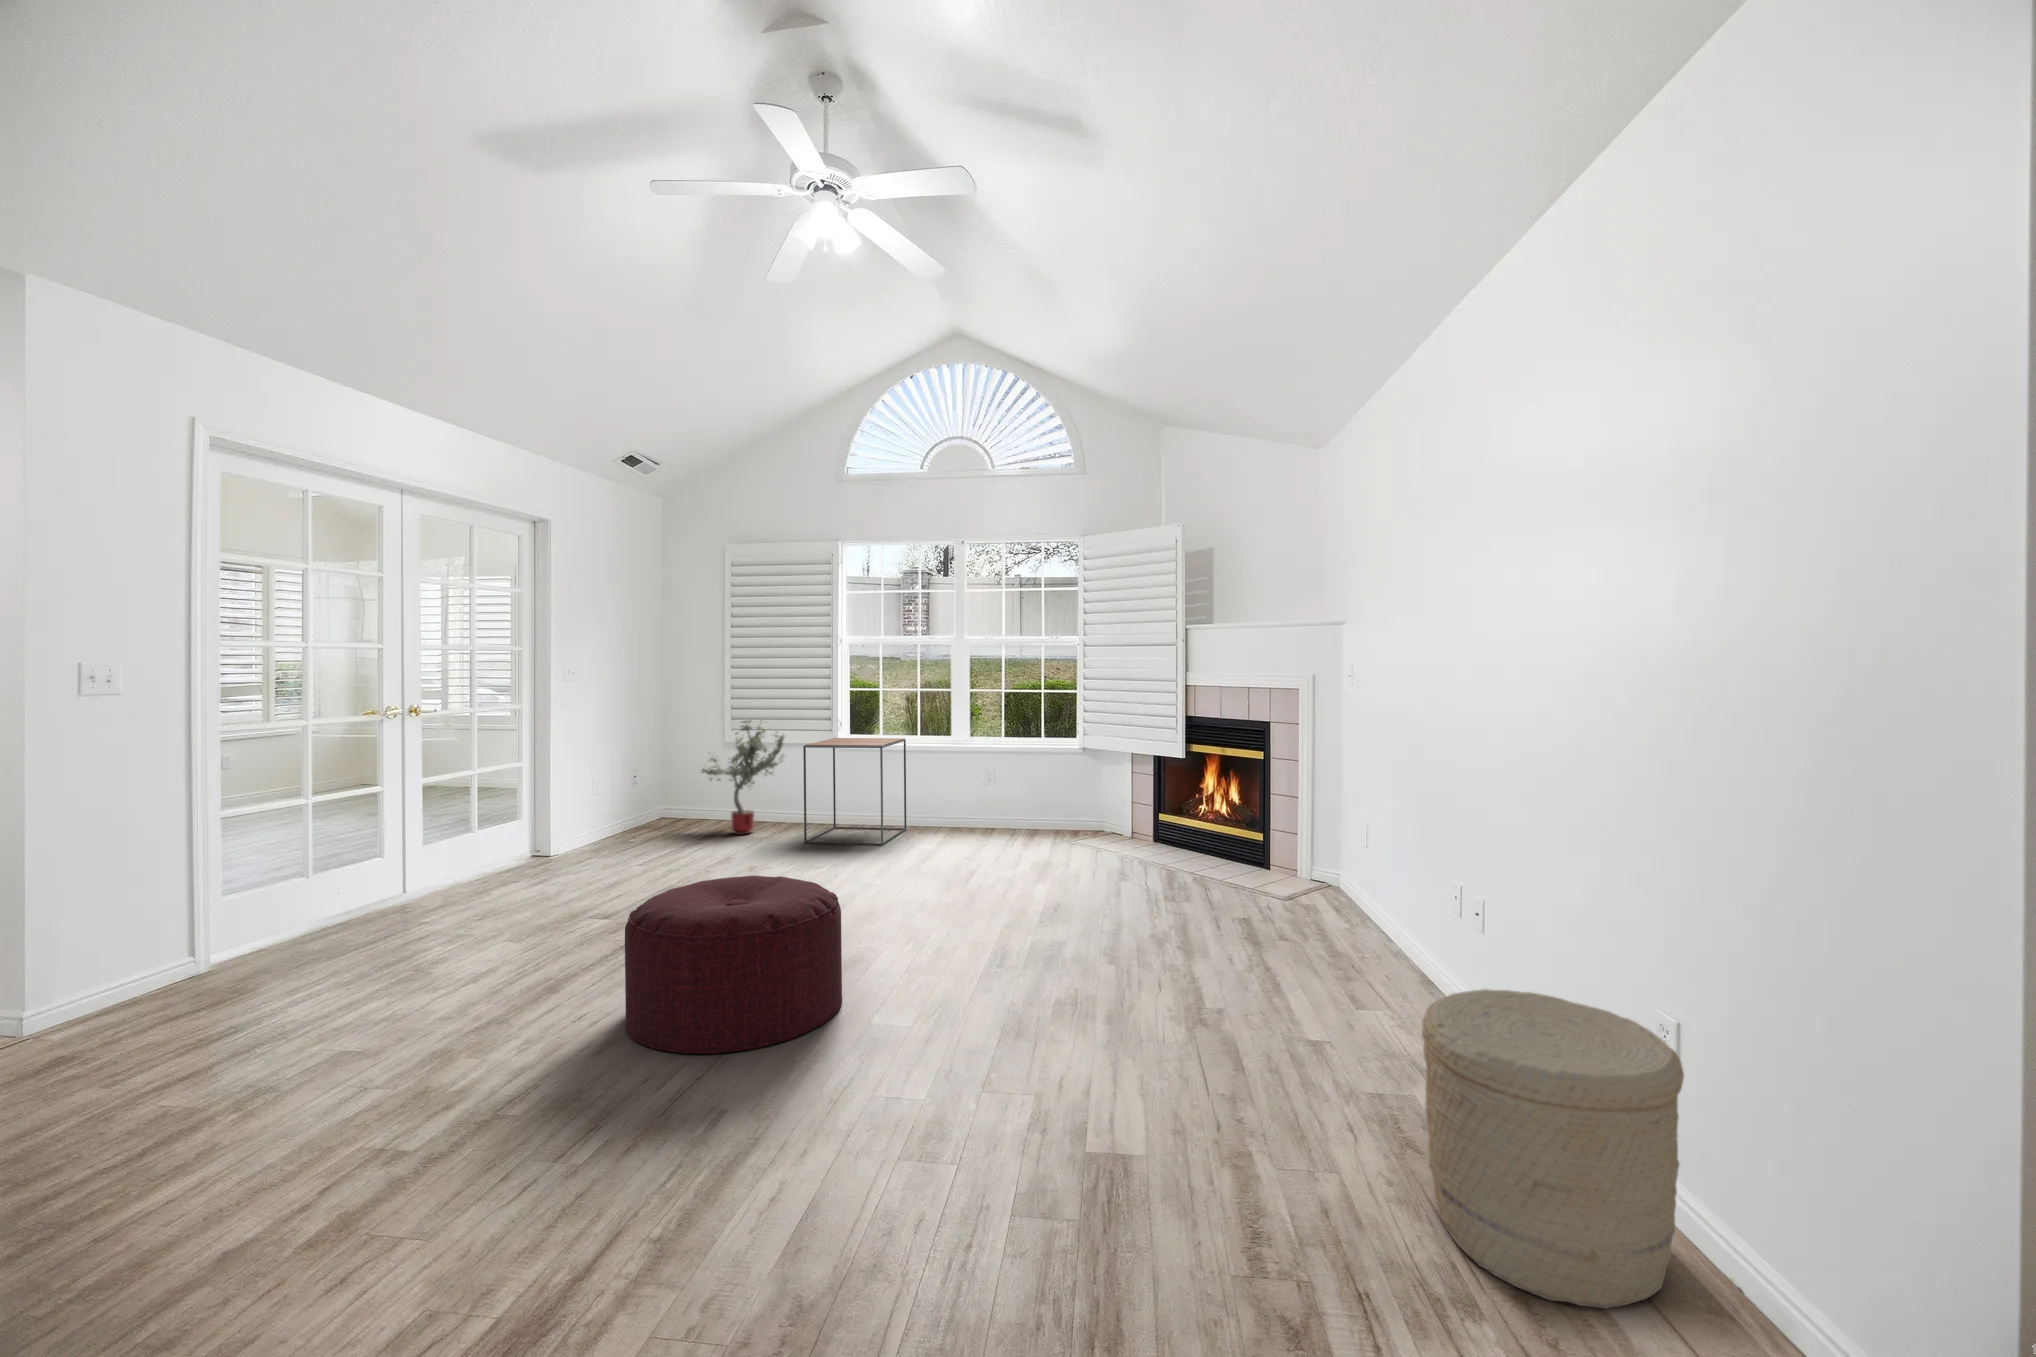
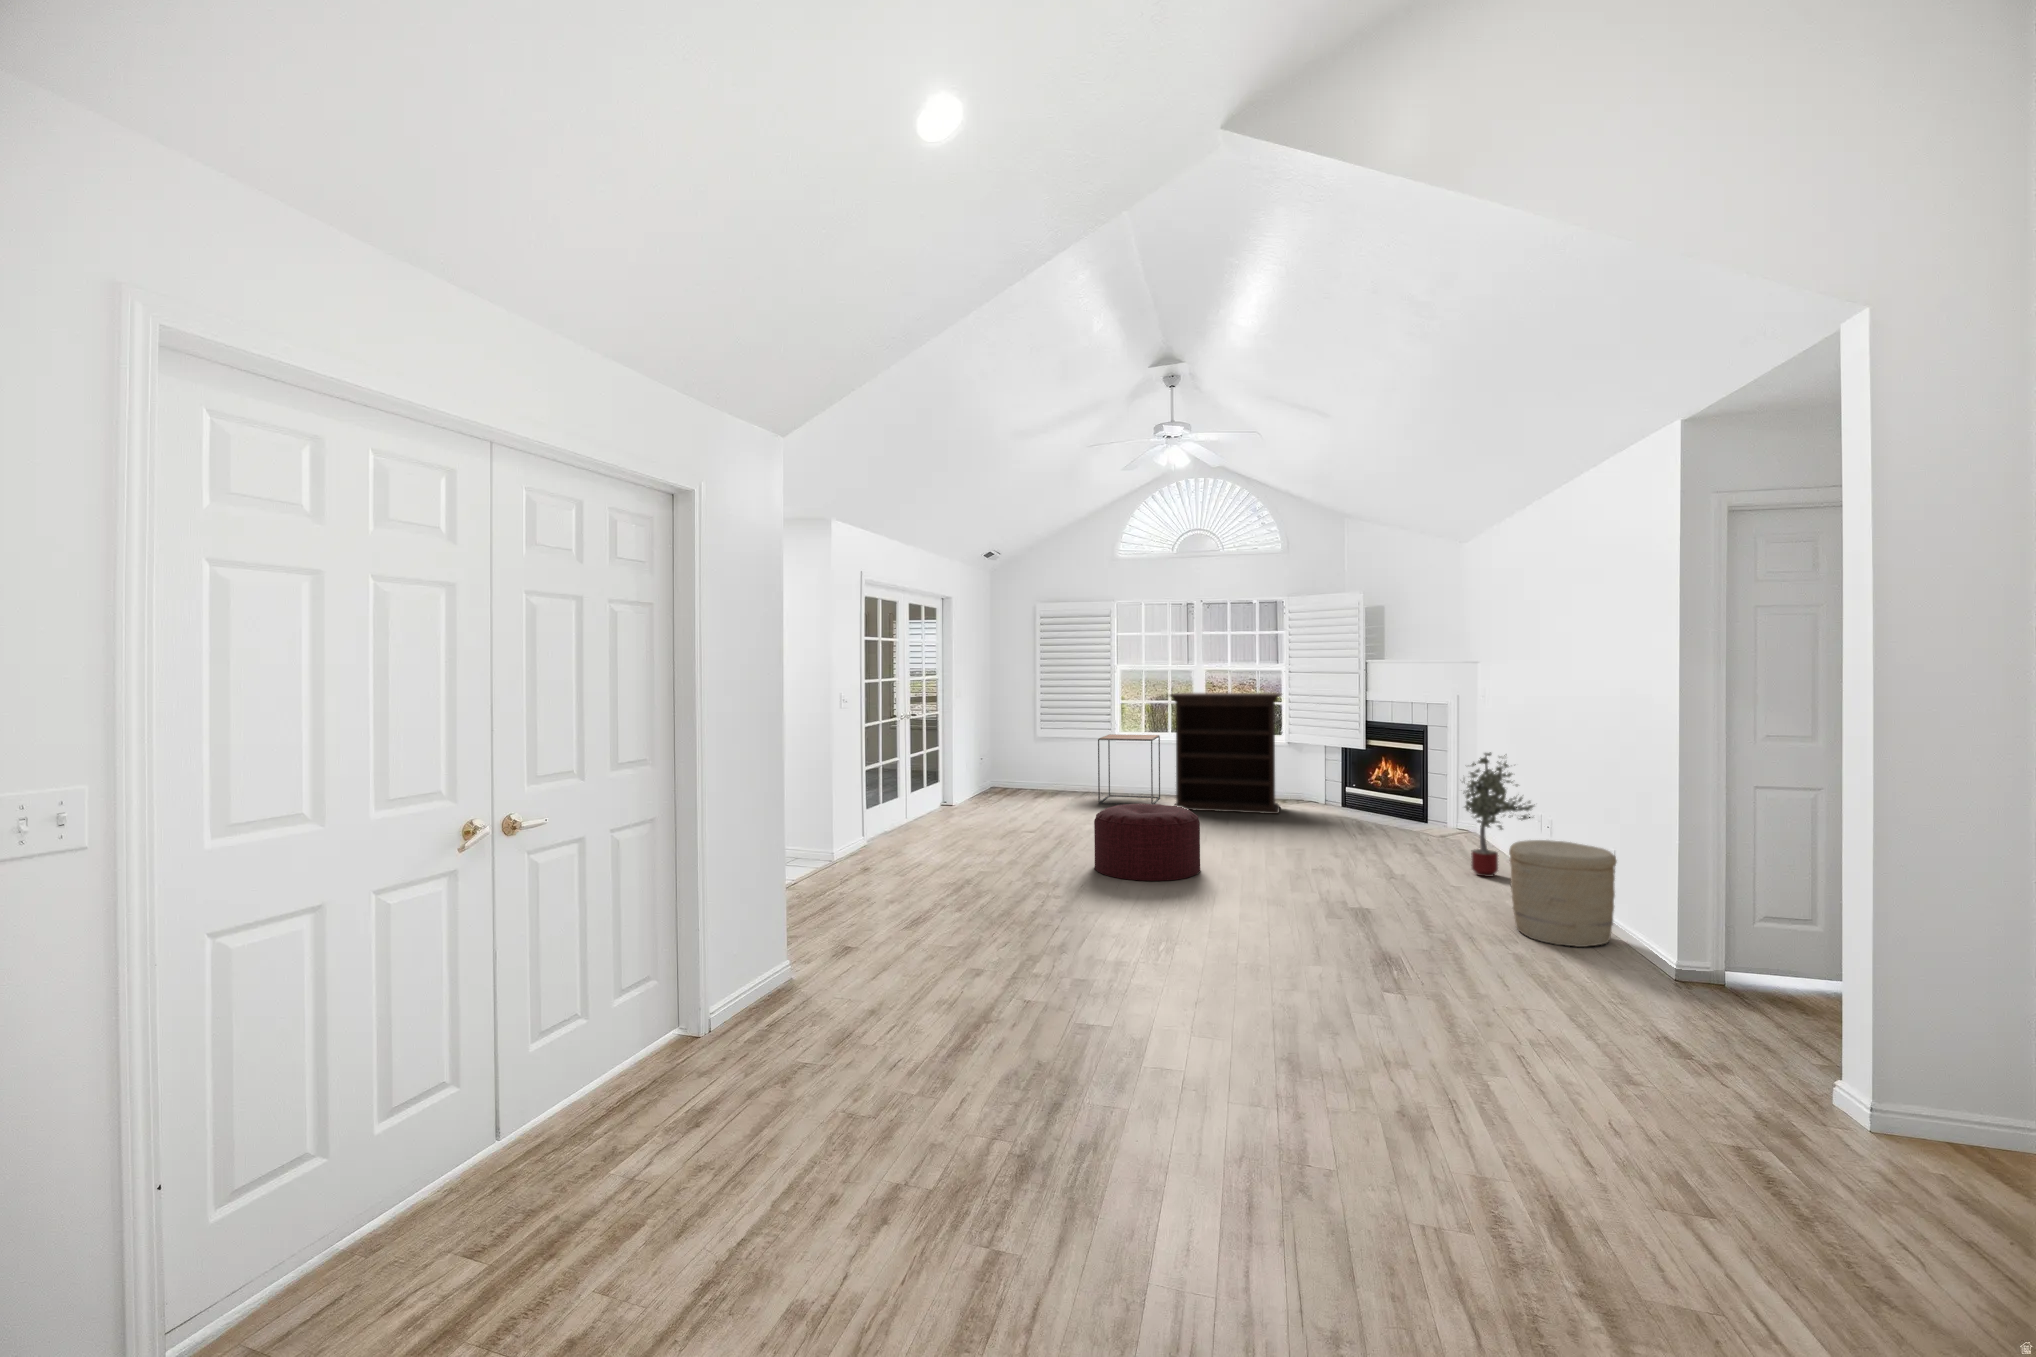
bookshelf: none [900,675,1072,857] -> present [1170,693,1282,814]
potted tree: present [702,720,784,835] -> present [1463,752,1534,877]

